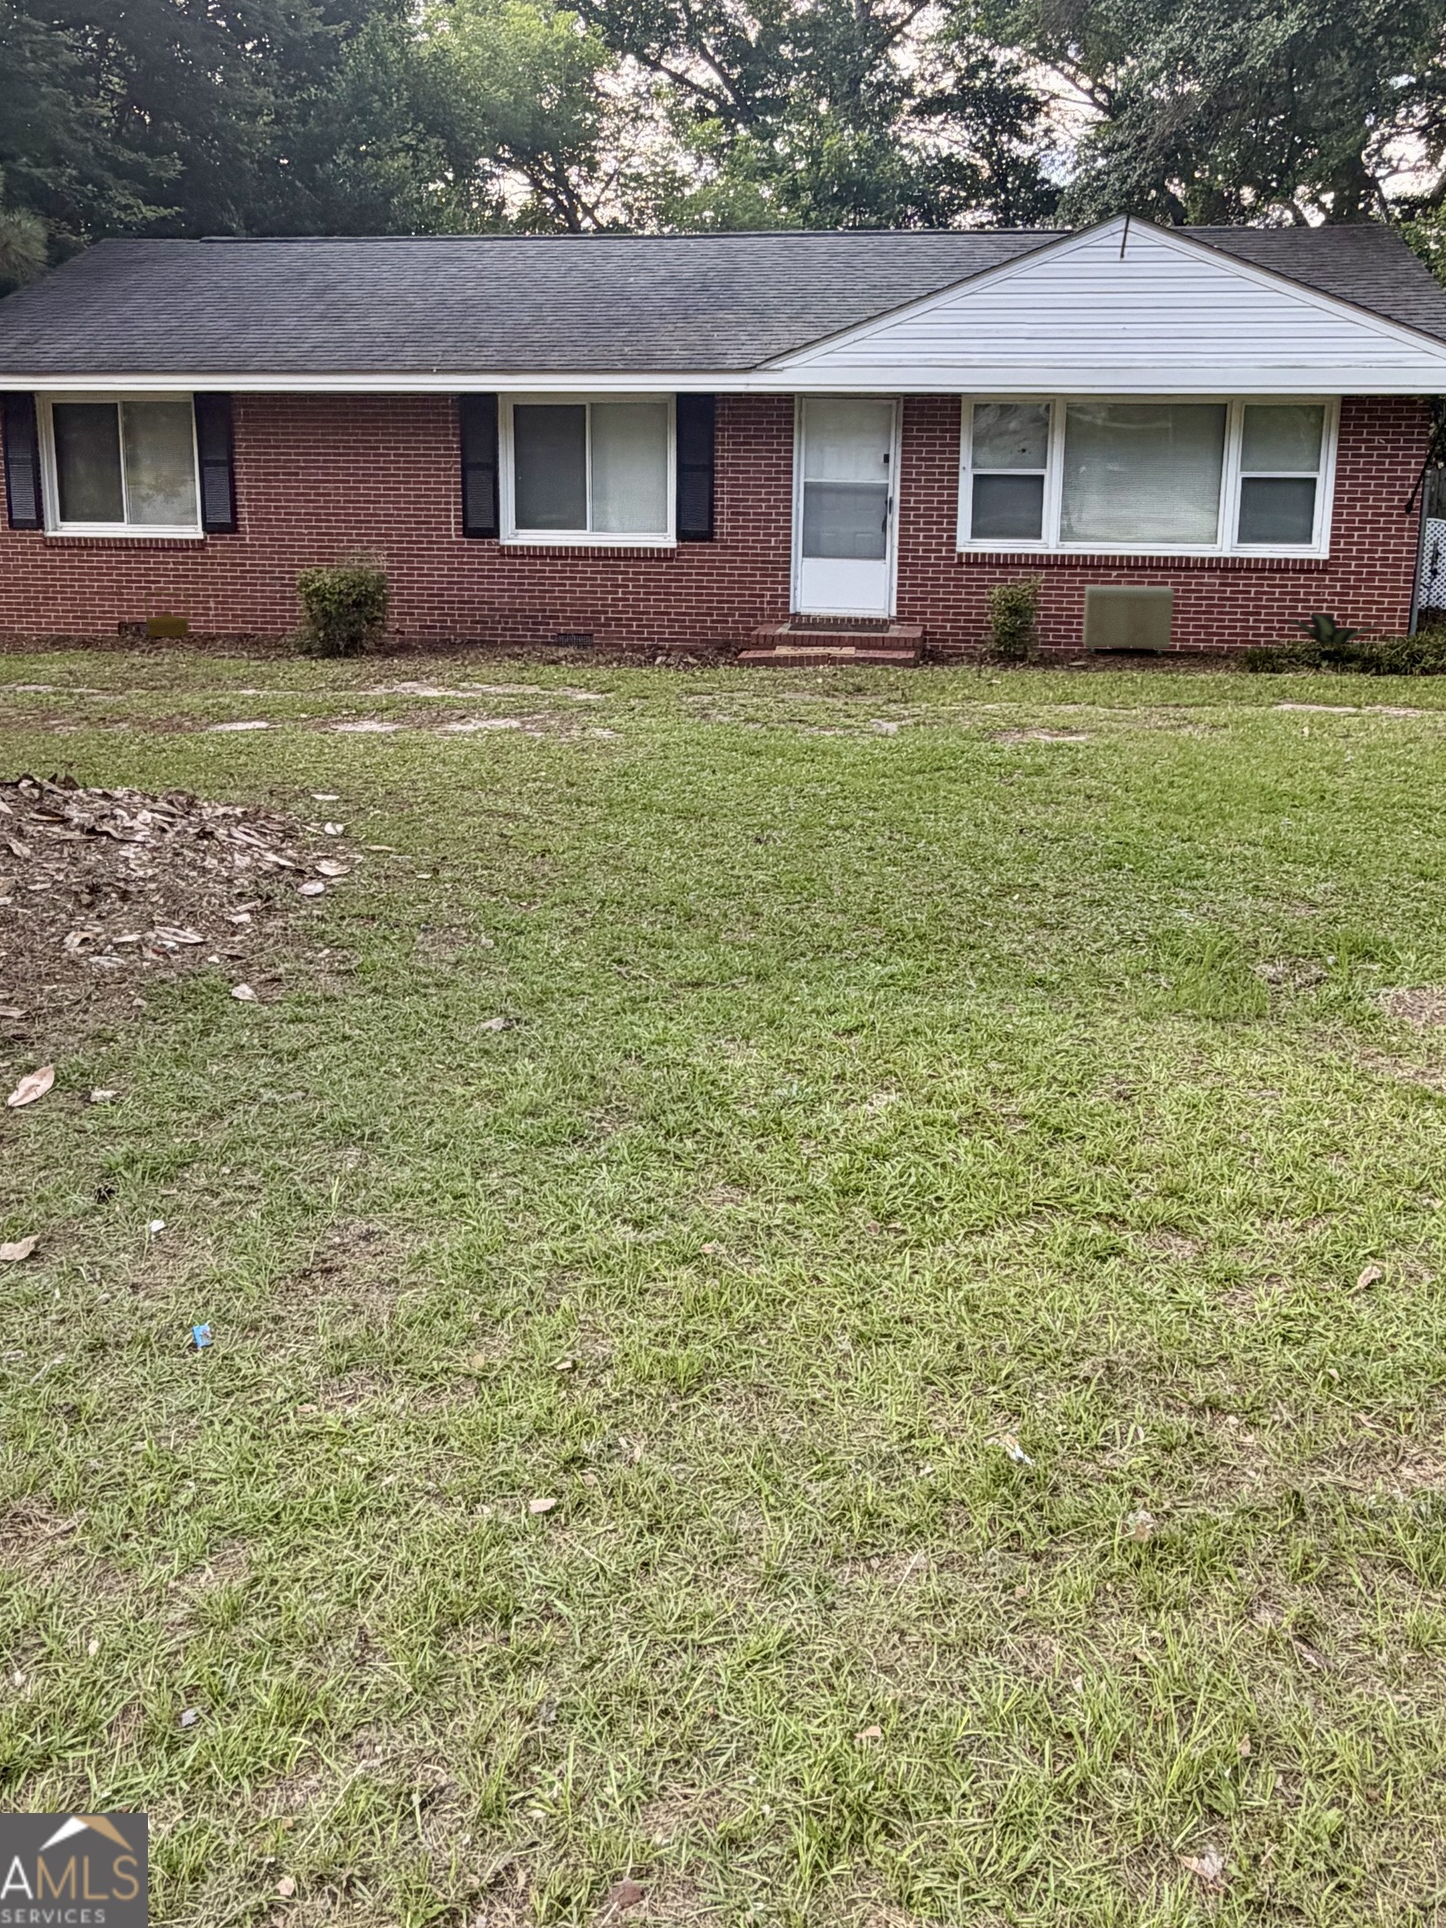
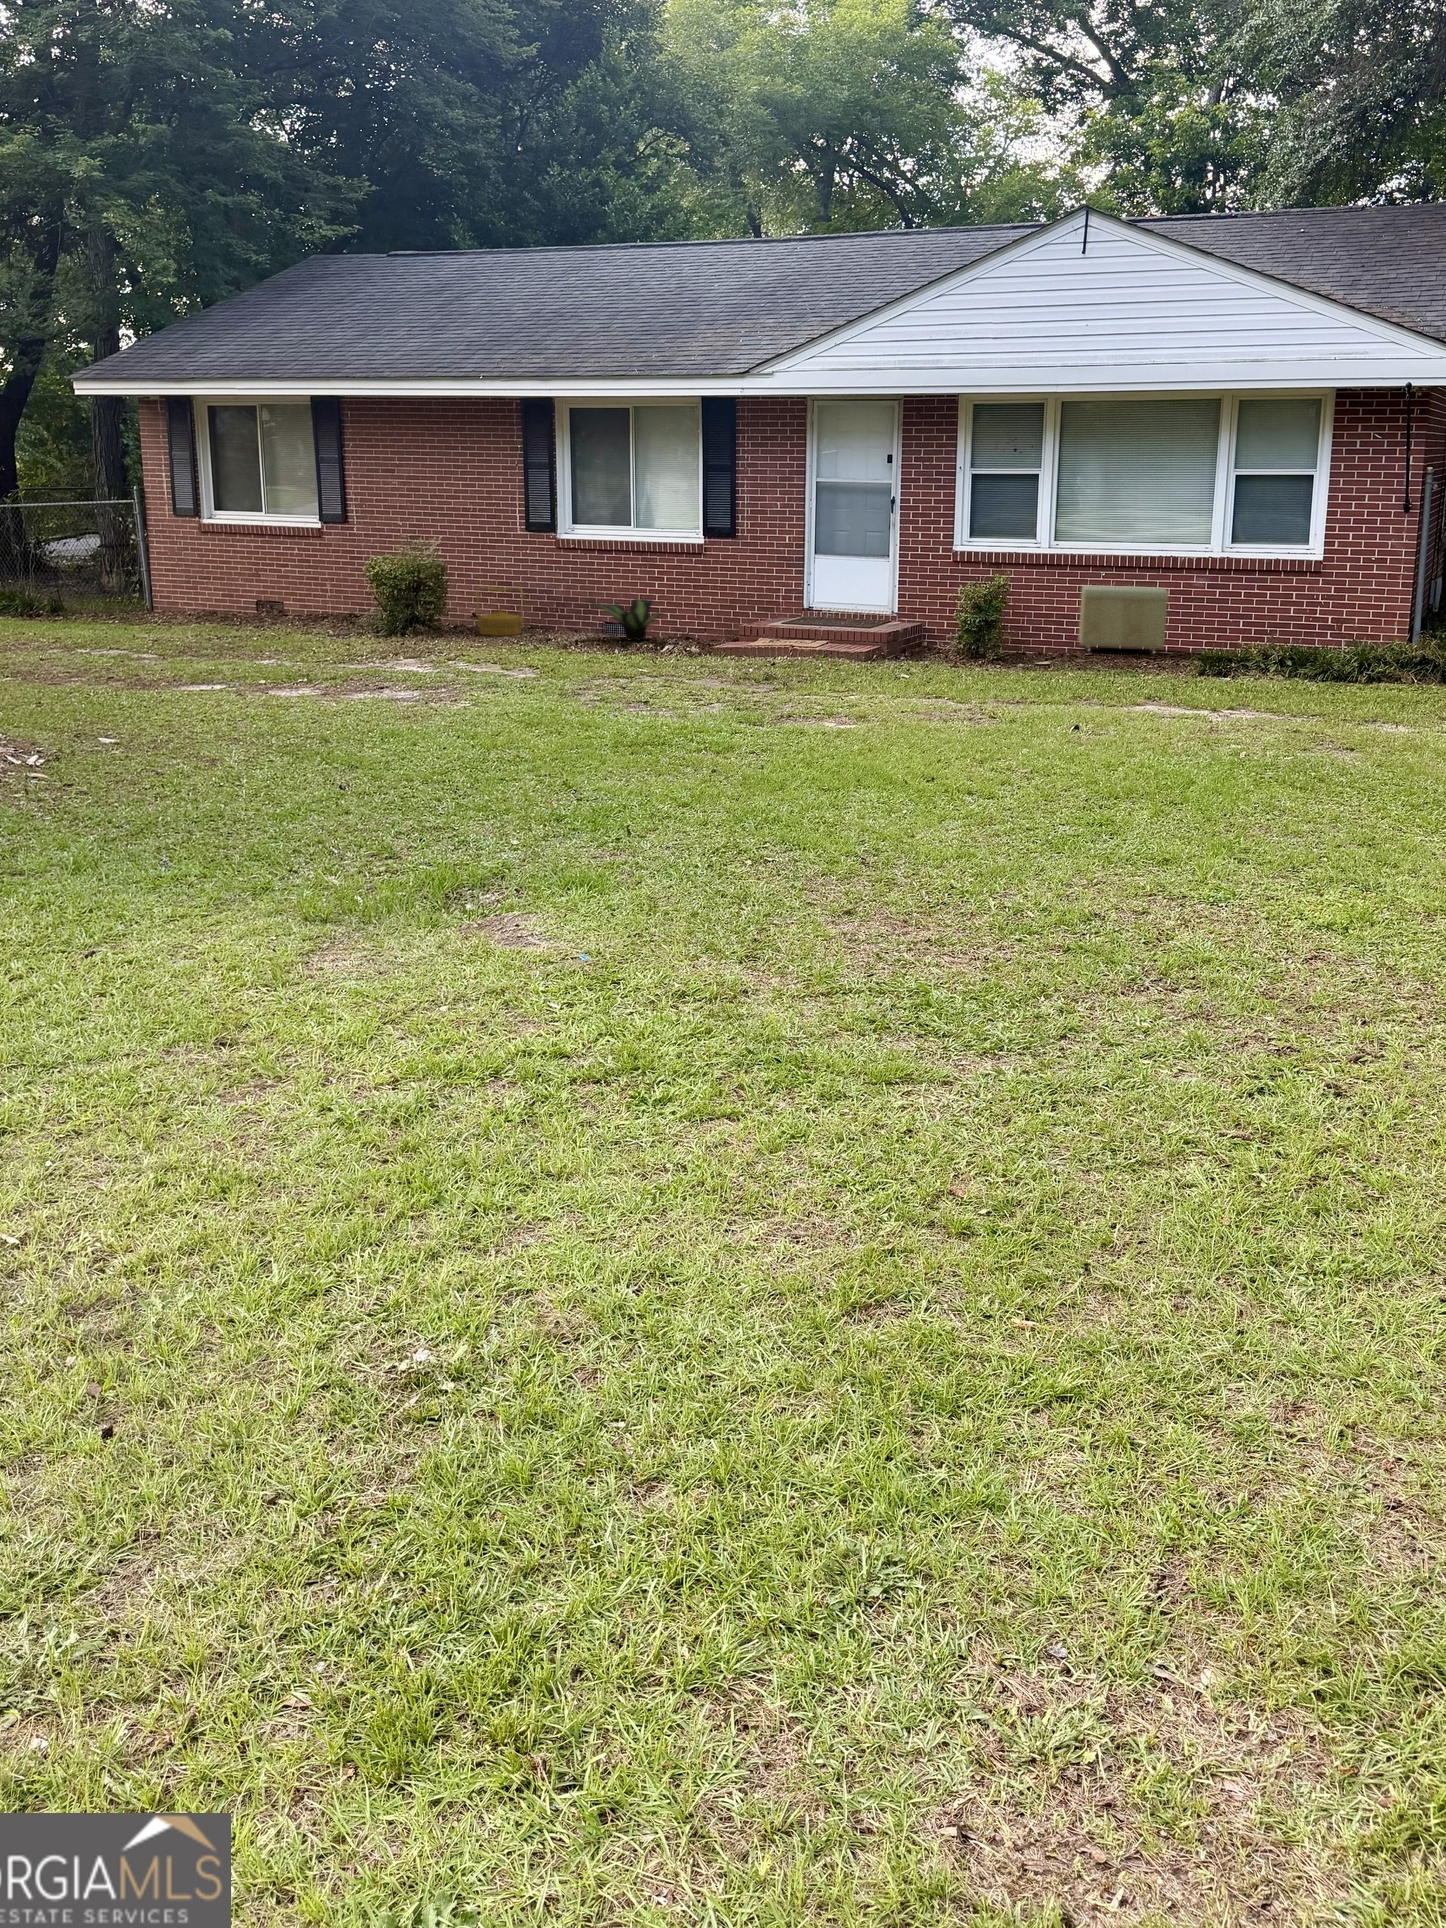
woven basket: present [144,591,189,637] -> present [477,587,523,636]
potted plant: present [1287,614,1378,659] -> present [591,599,671,640]

